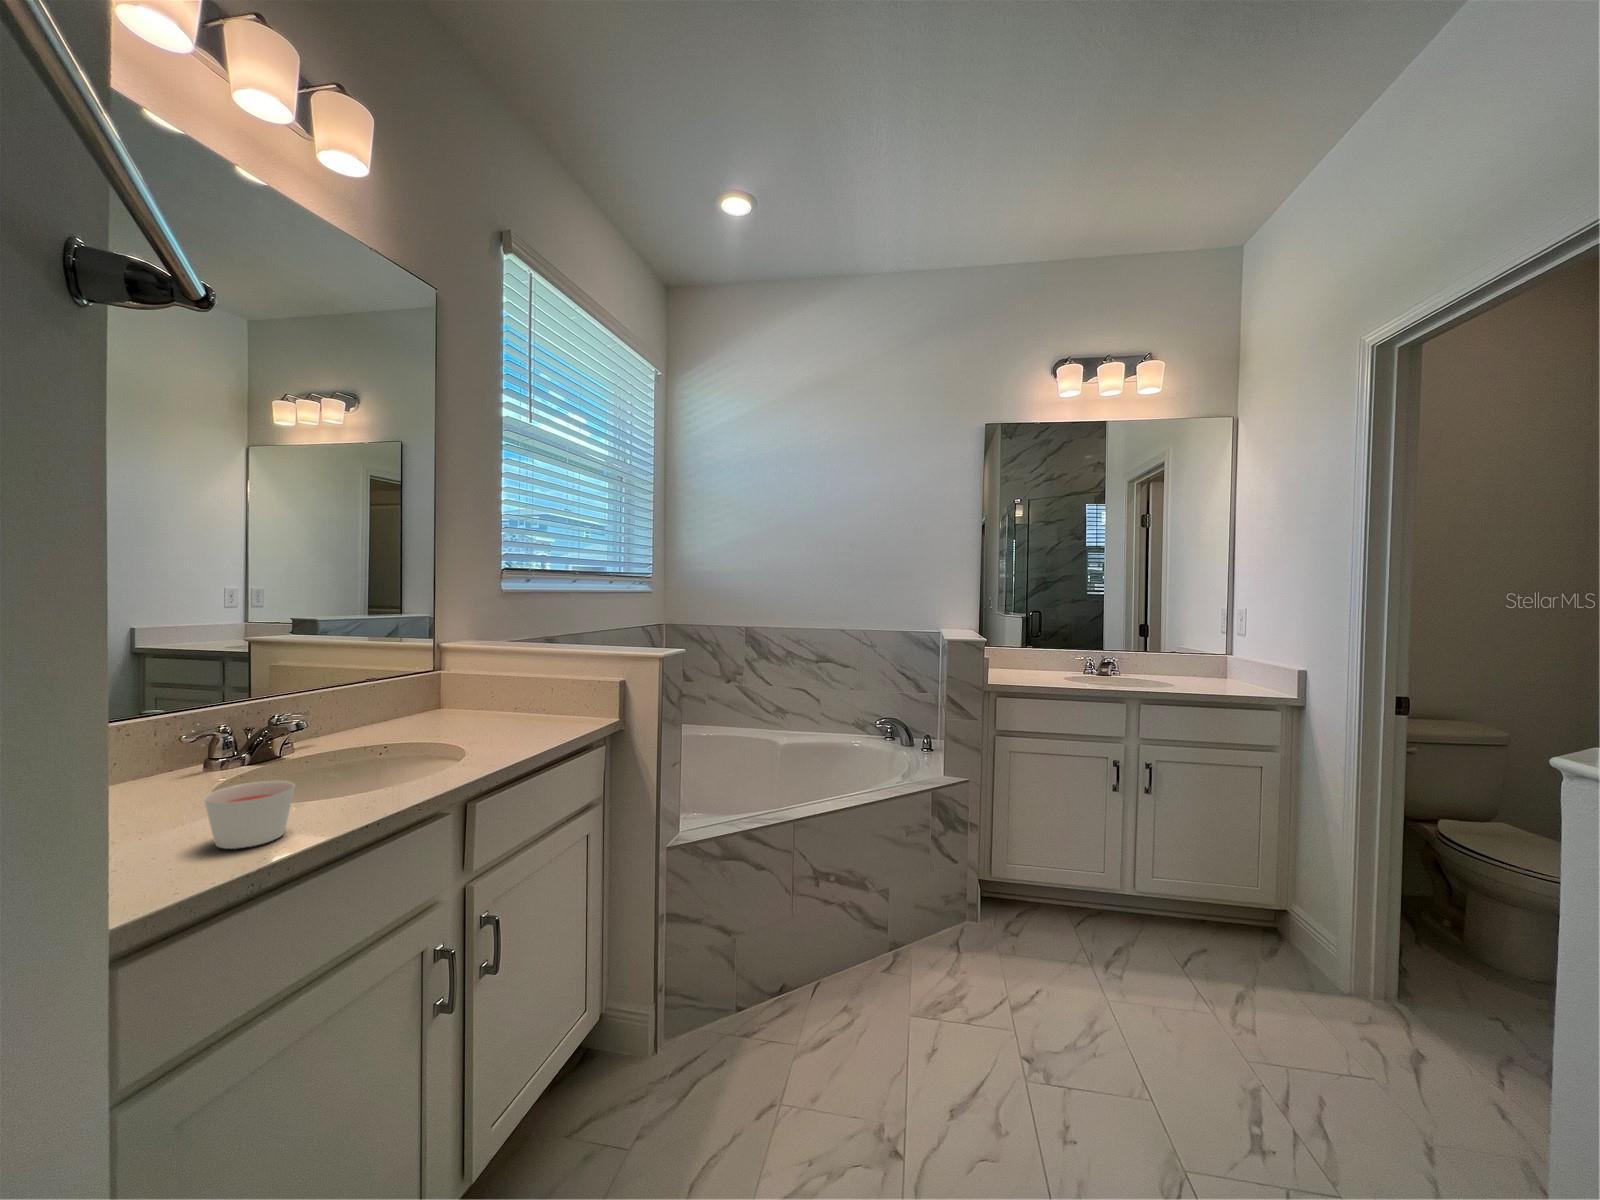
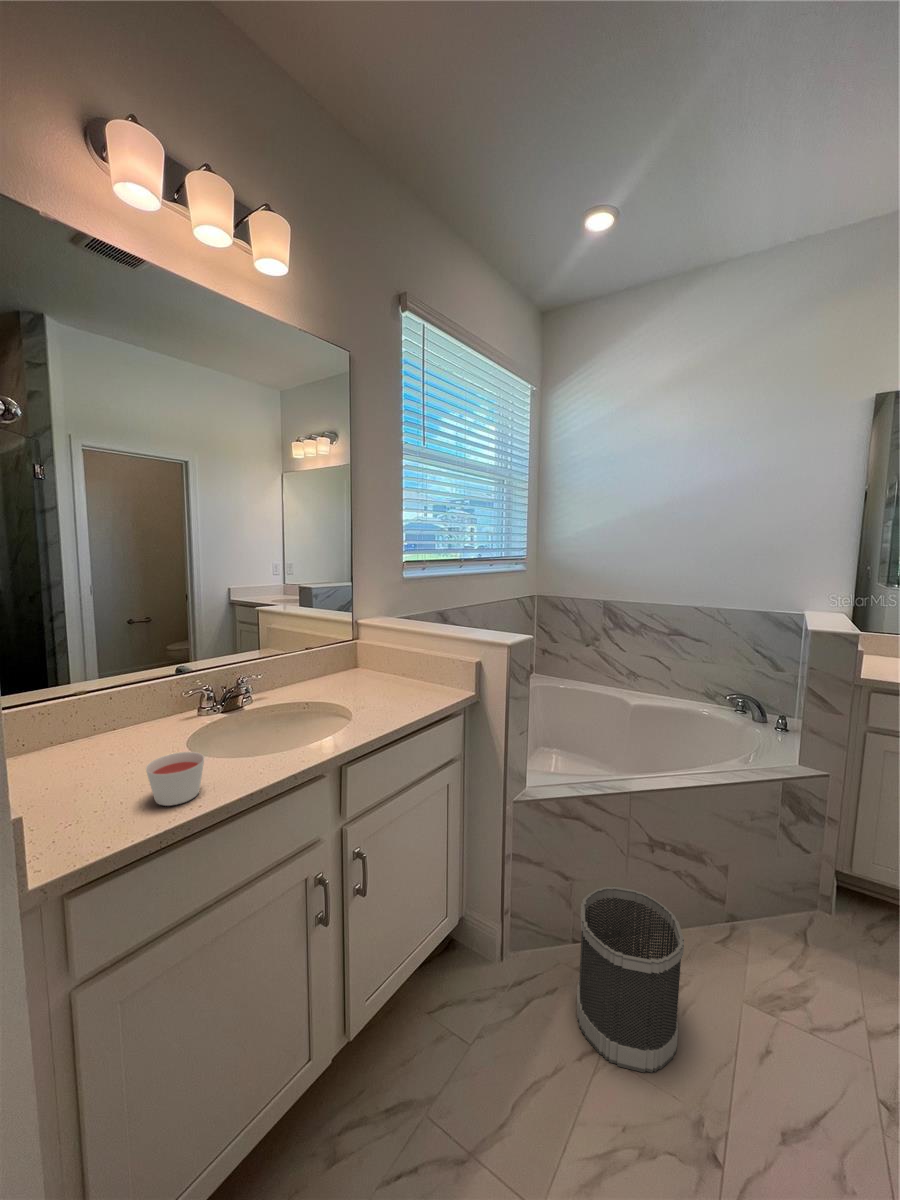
wastebasket: none [748,922,856,1112] -> present [577,886,684,1073]

